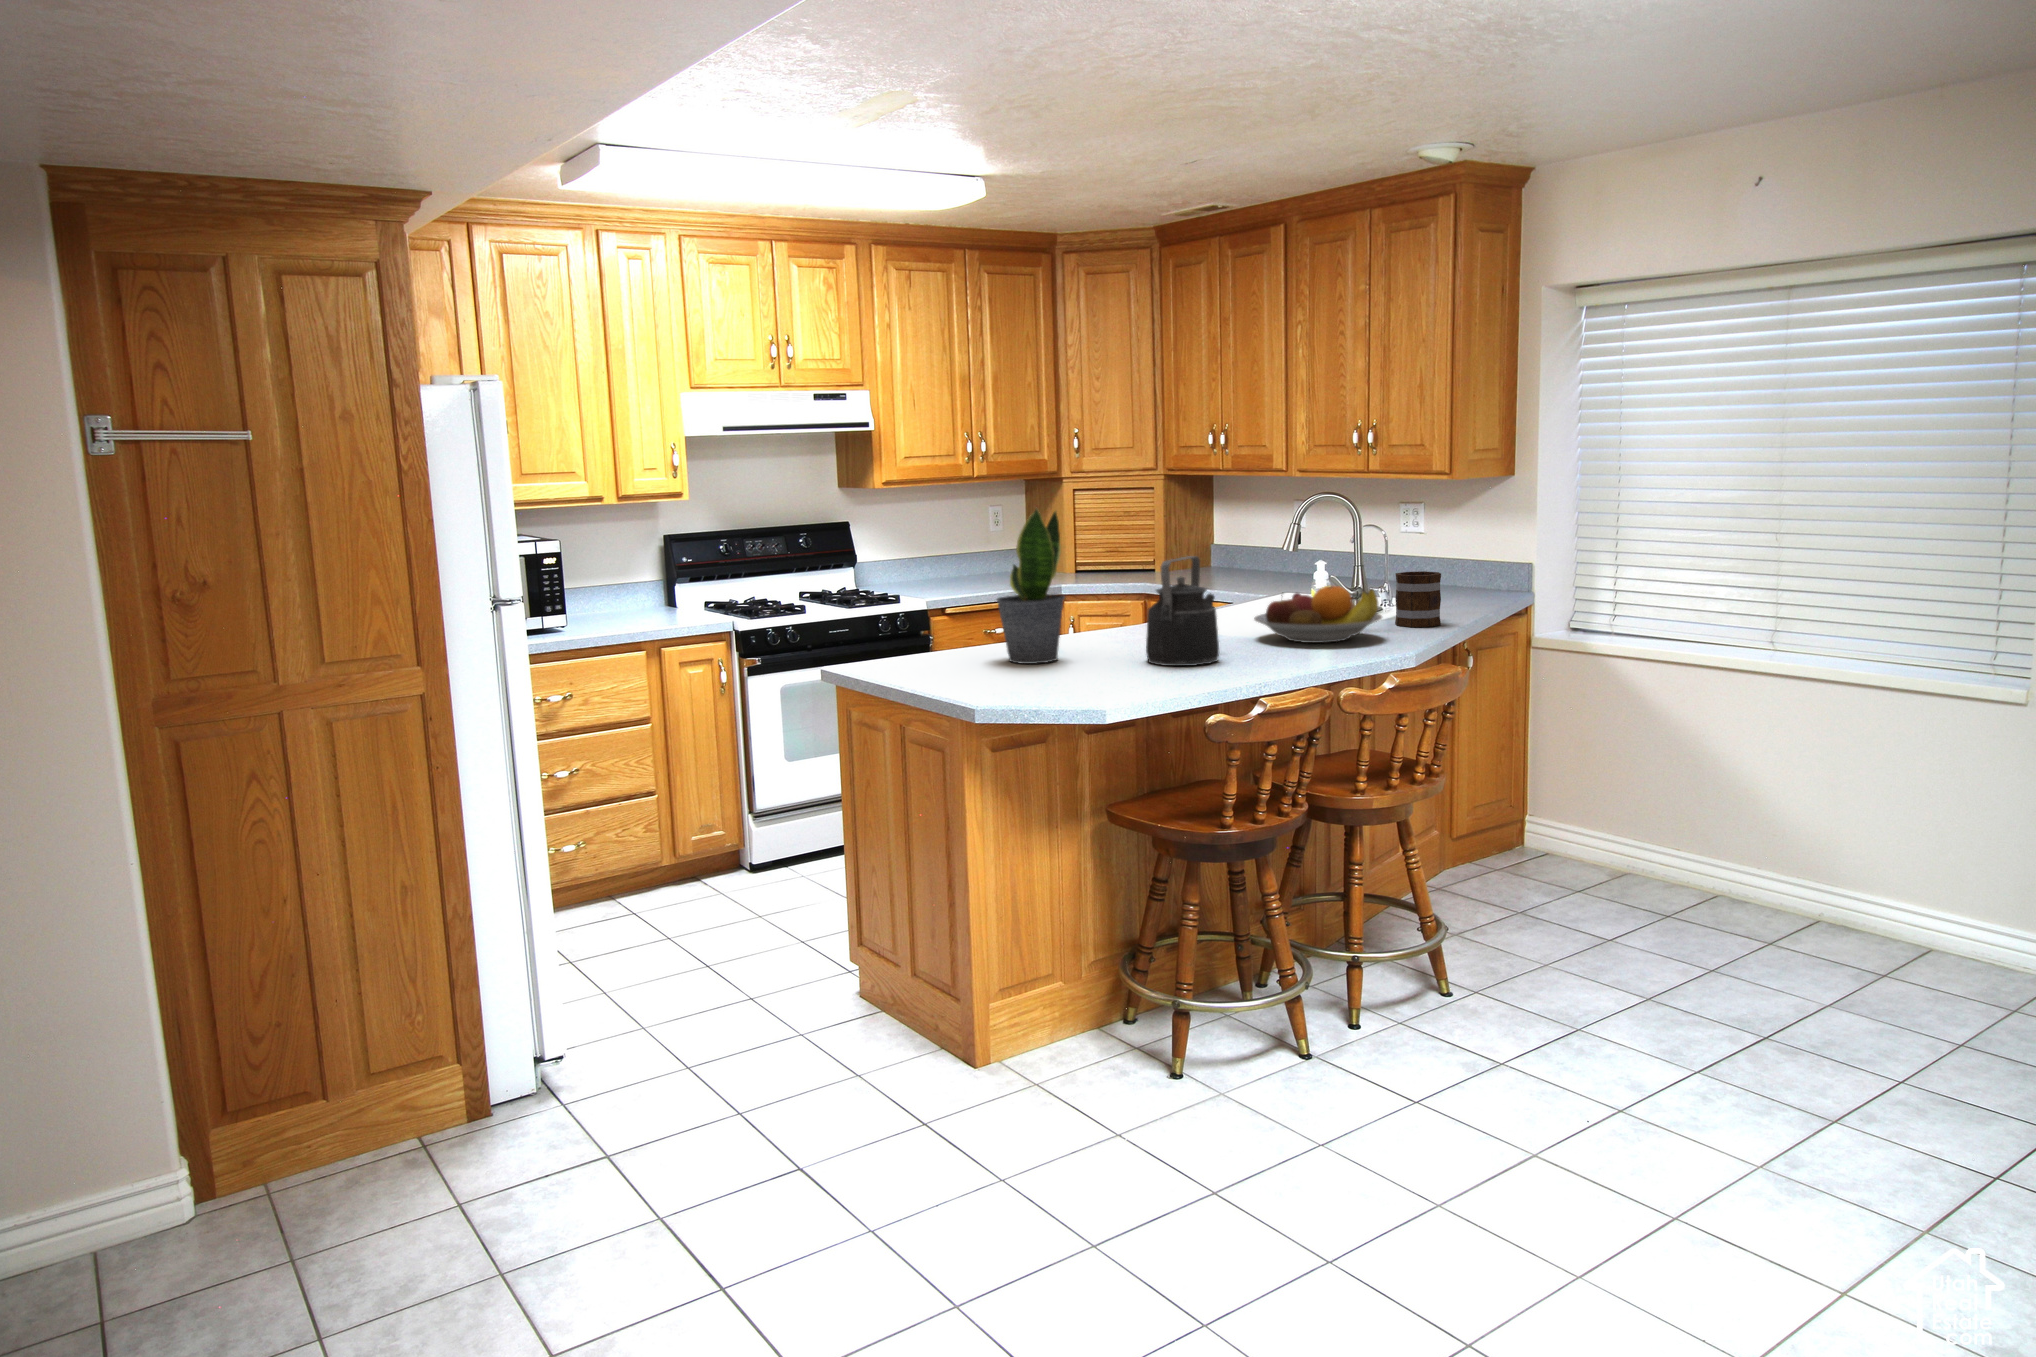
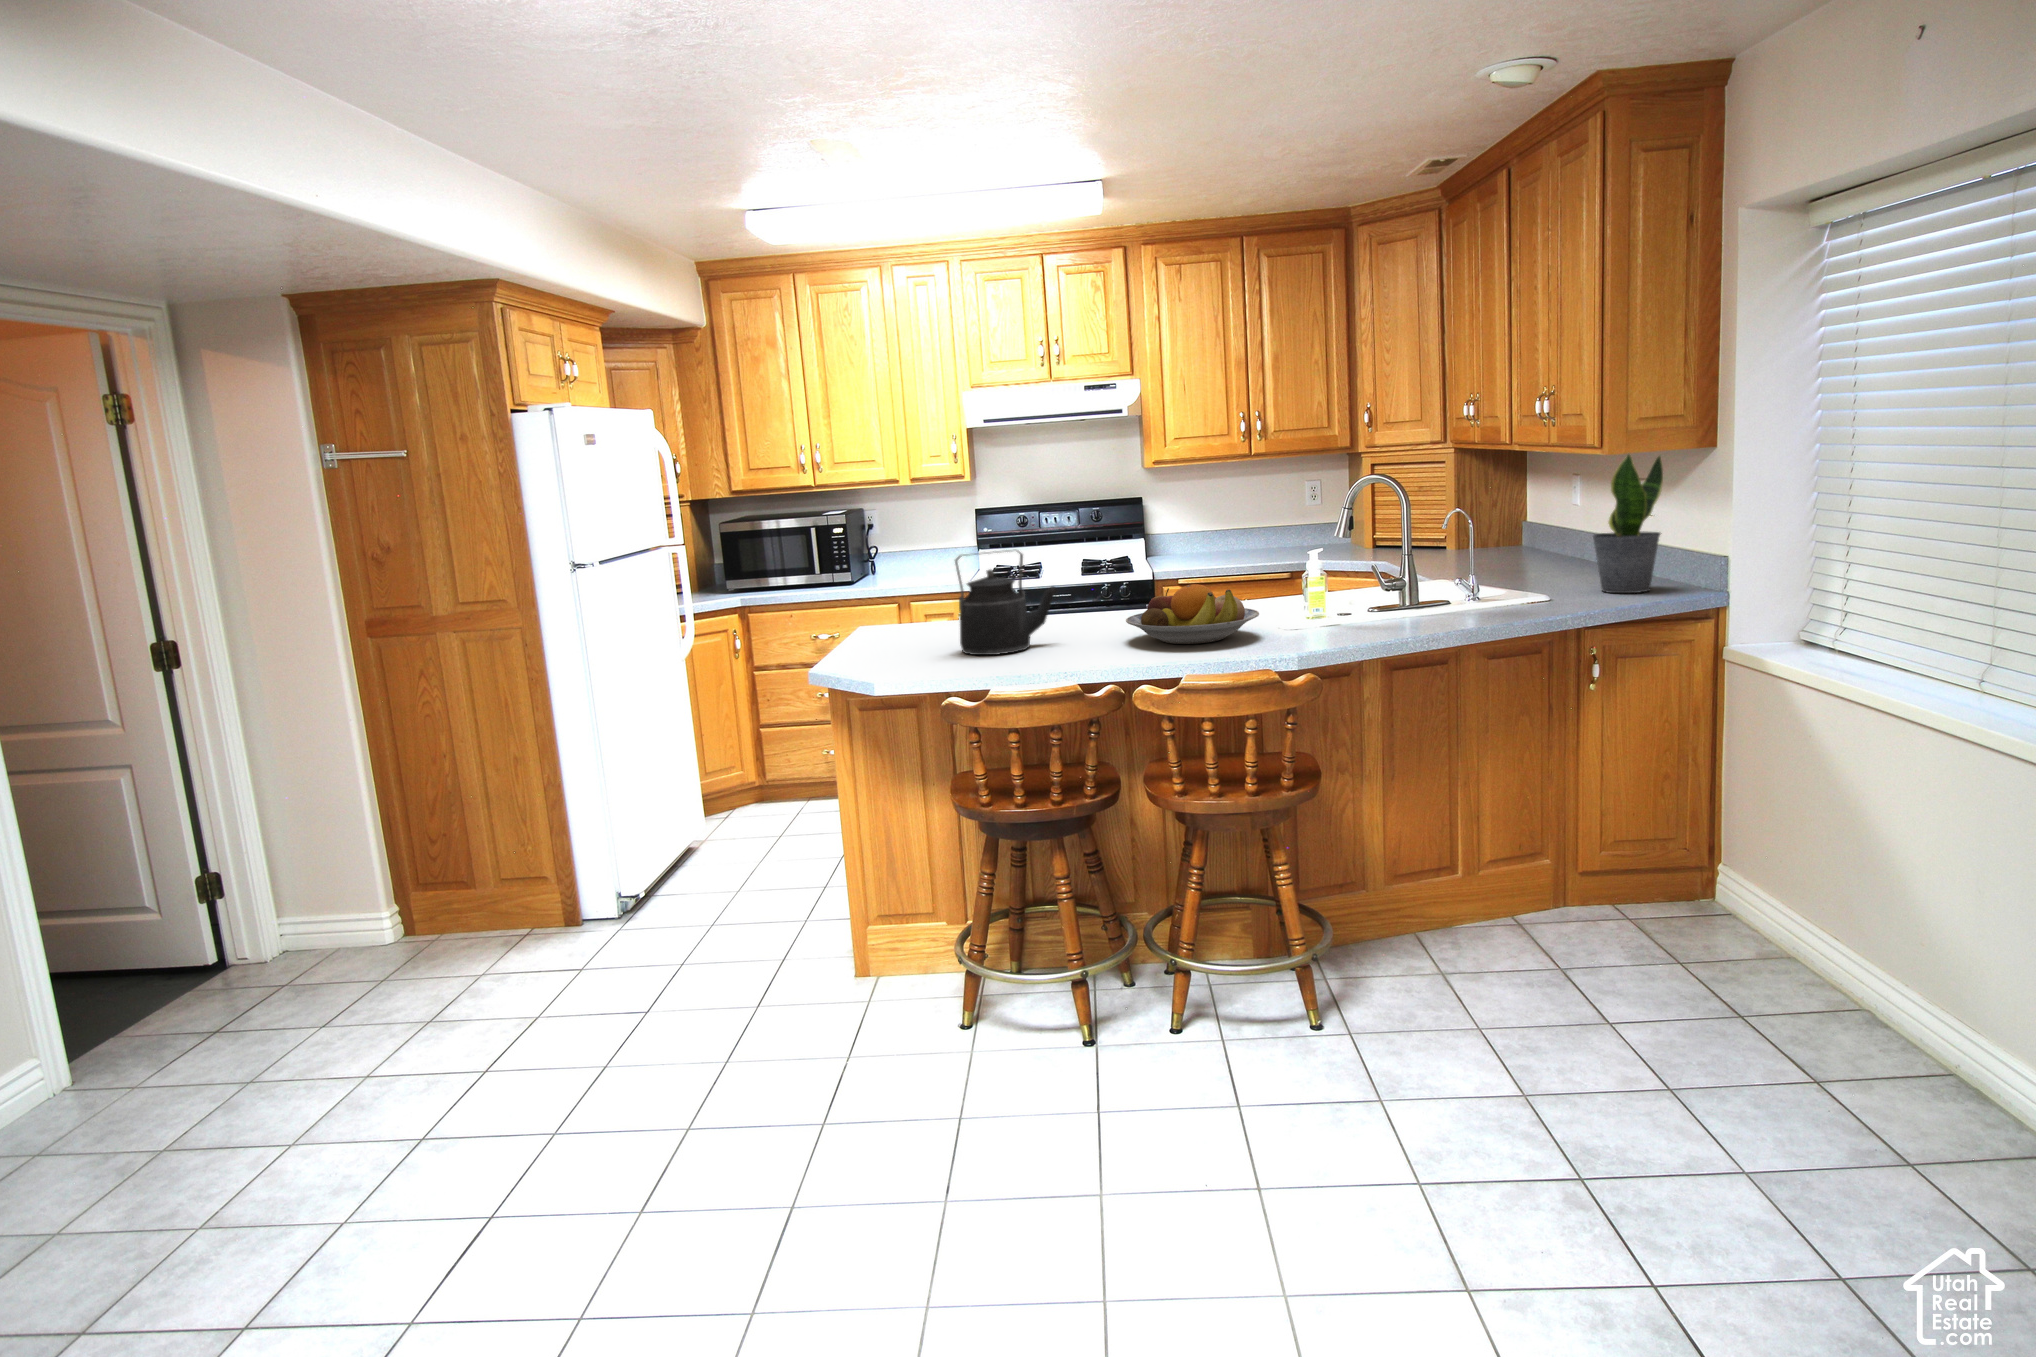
potted plant: present [997,509,1065,664] -> present [1593,454,1663,593]
mug: present [1395,571,1441,627] -> none [1330,571,1400,636]

